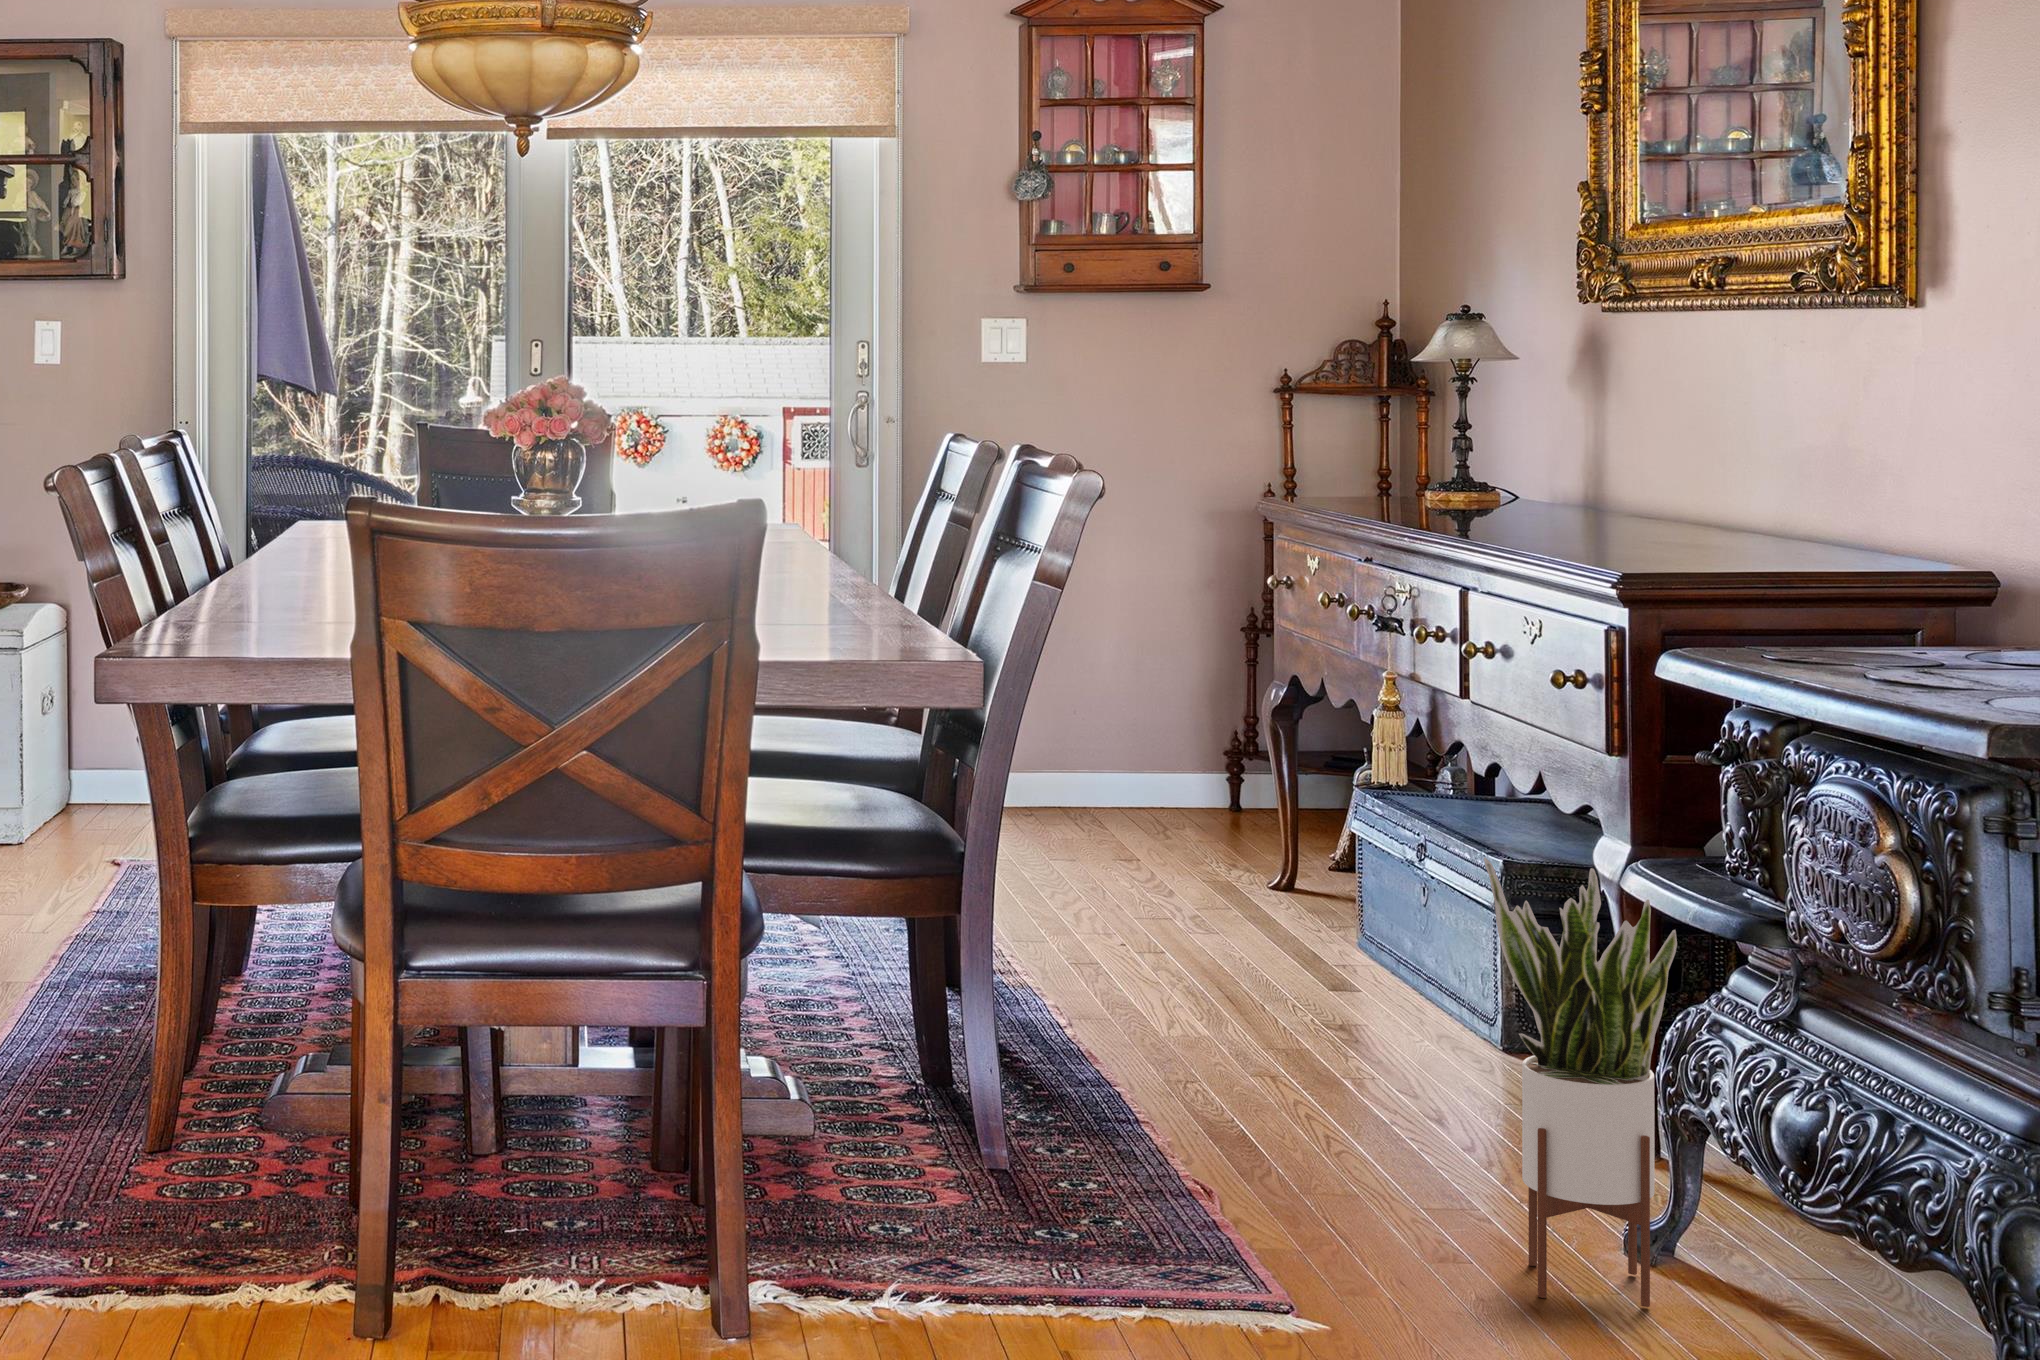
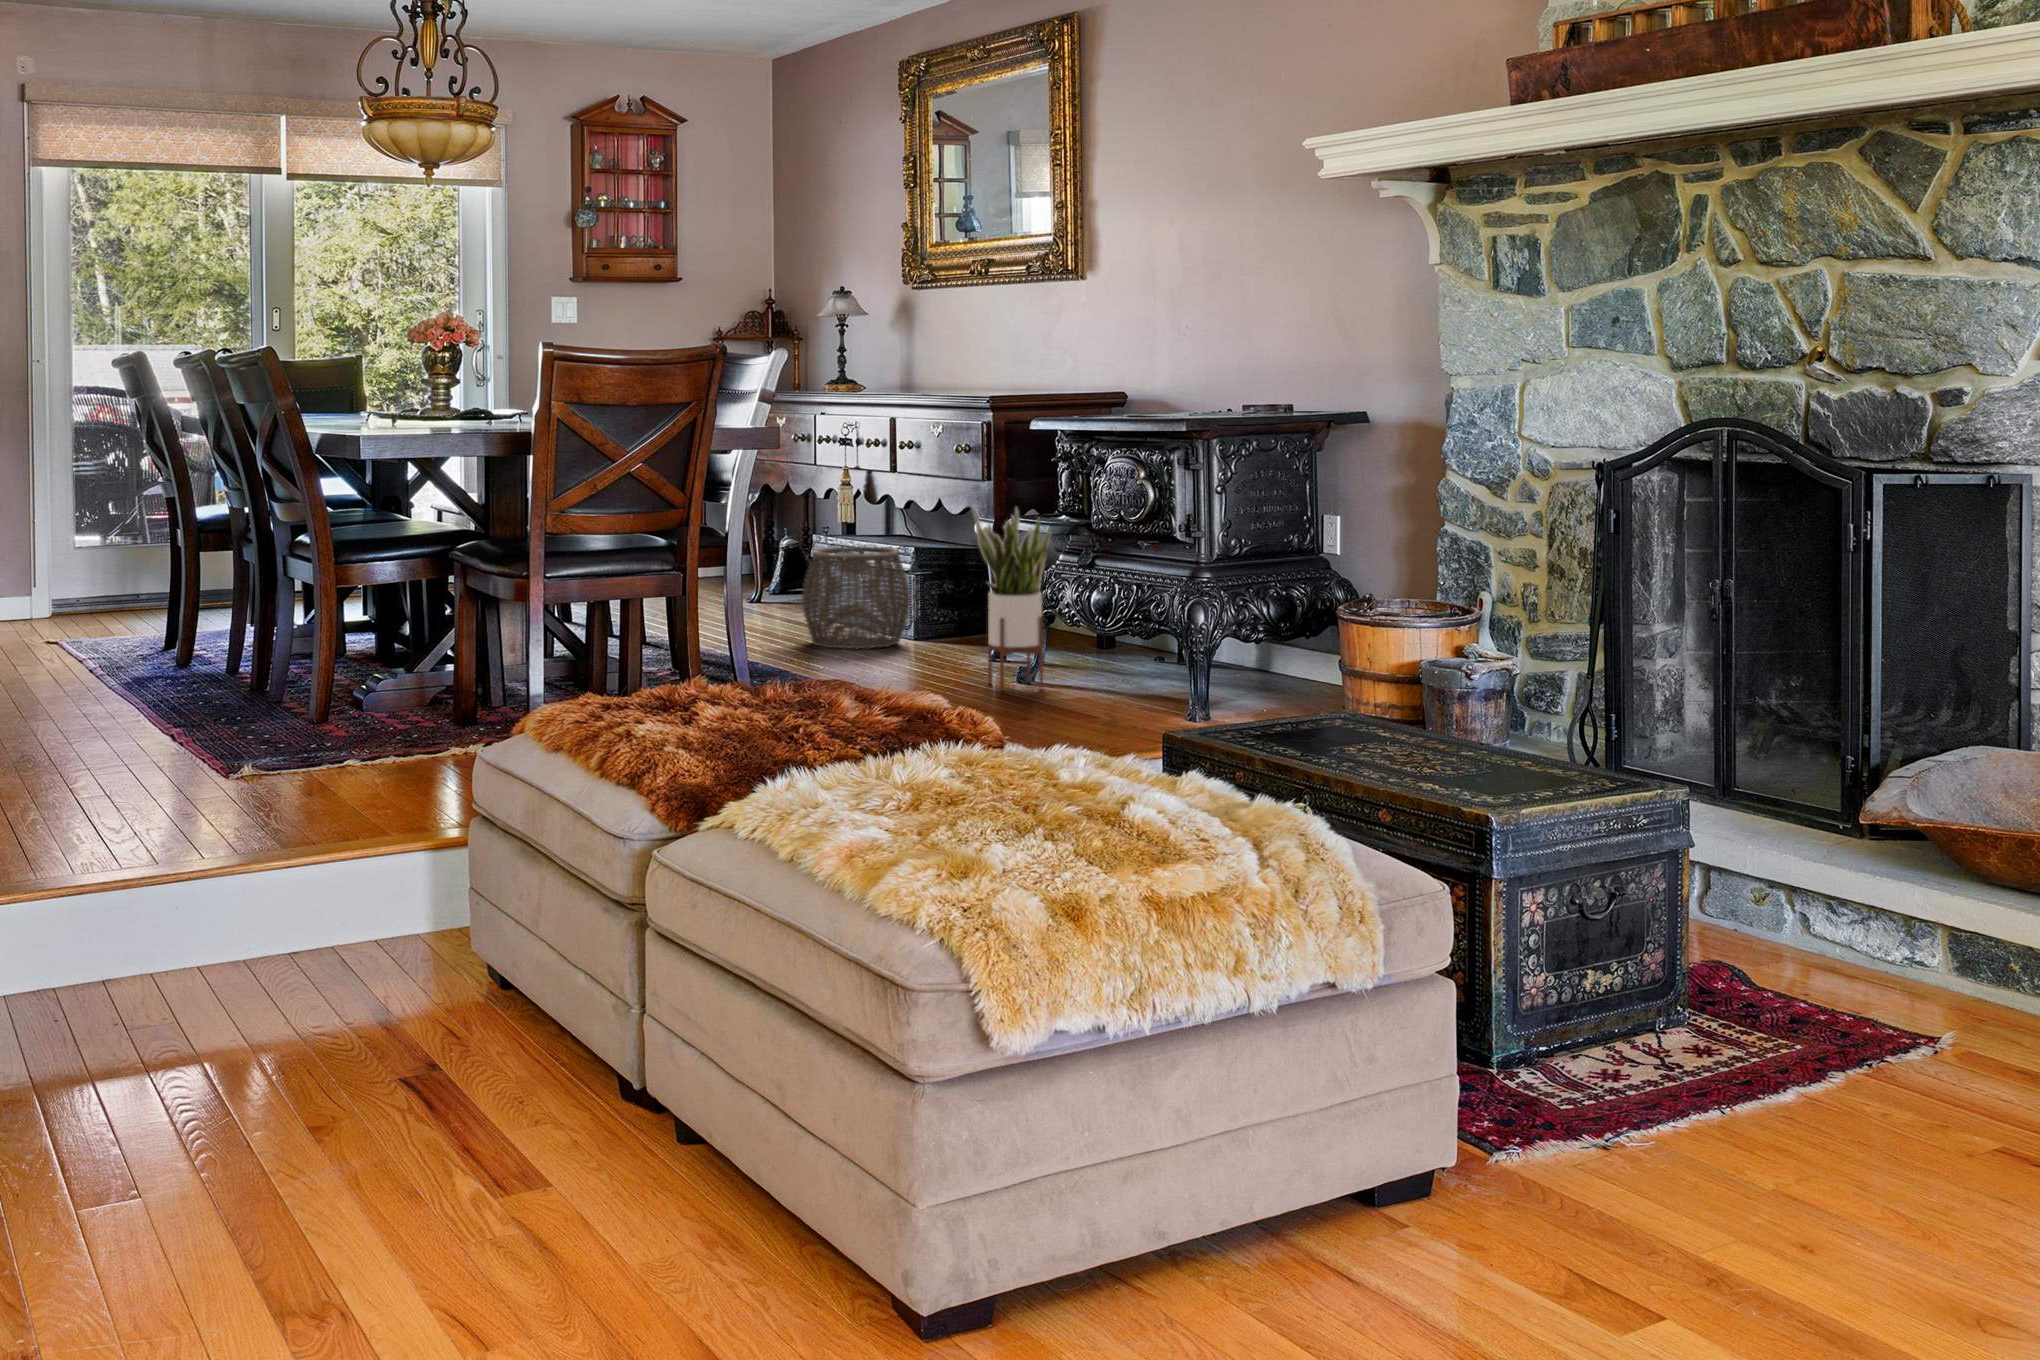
woven basket: none [1235,860,1472,1092] -> present [802,546,910,649]

